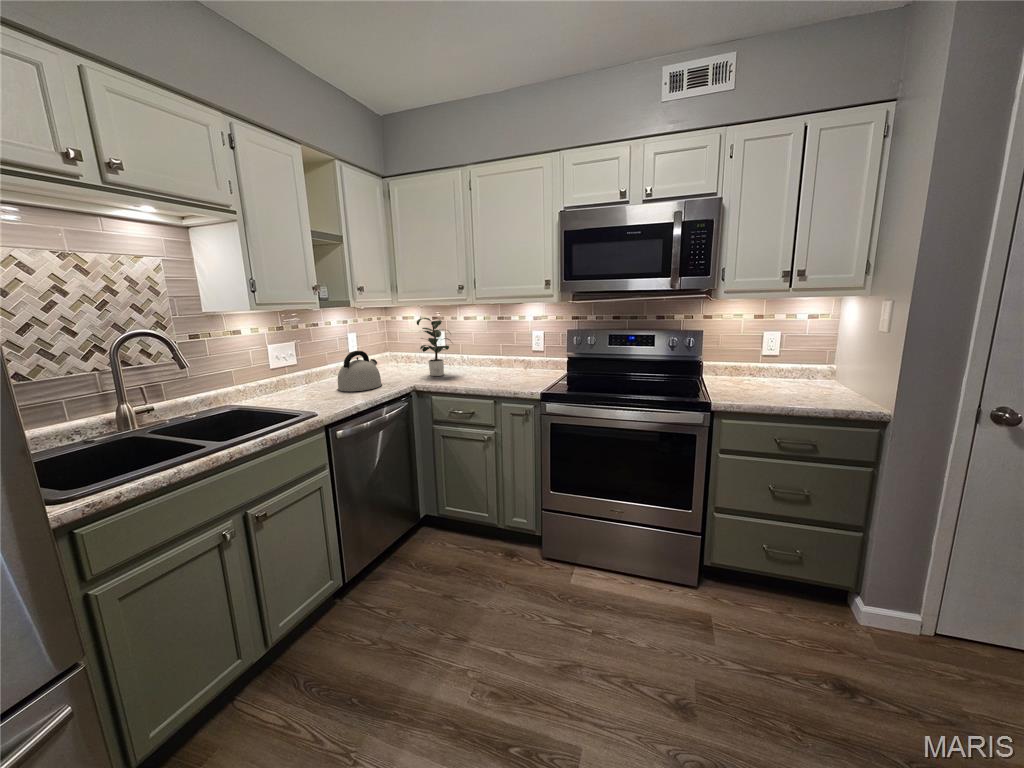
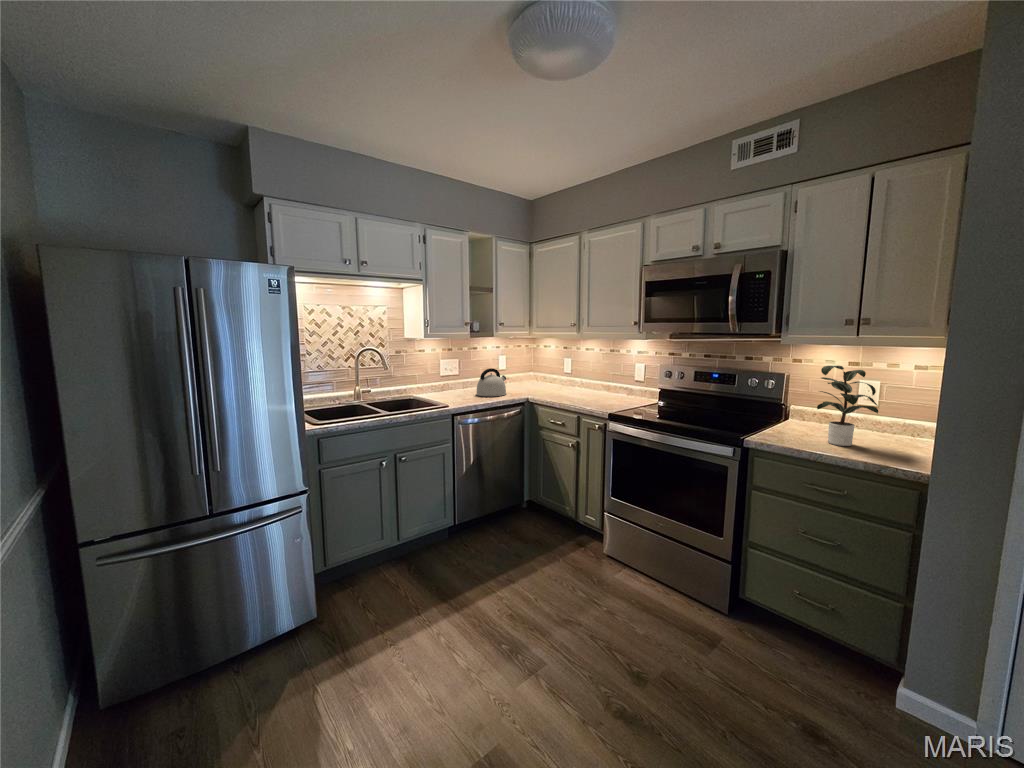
potted plant: present [417,318,451,376] -> present [817,366,878,446]

